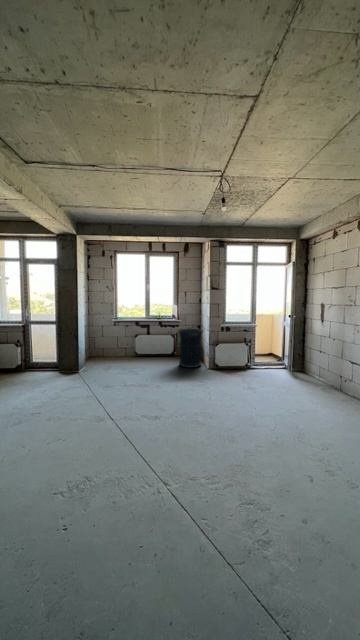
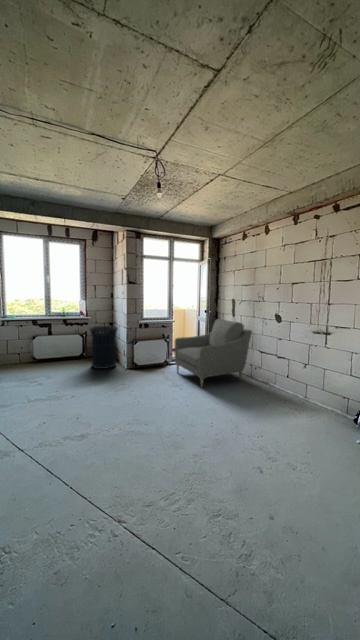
chair: none [255,324,339,393] -> present [175,319,252,388]

